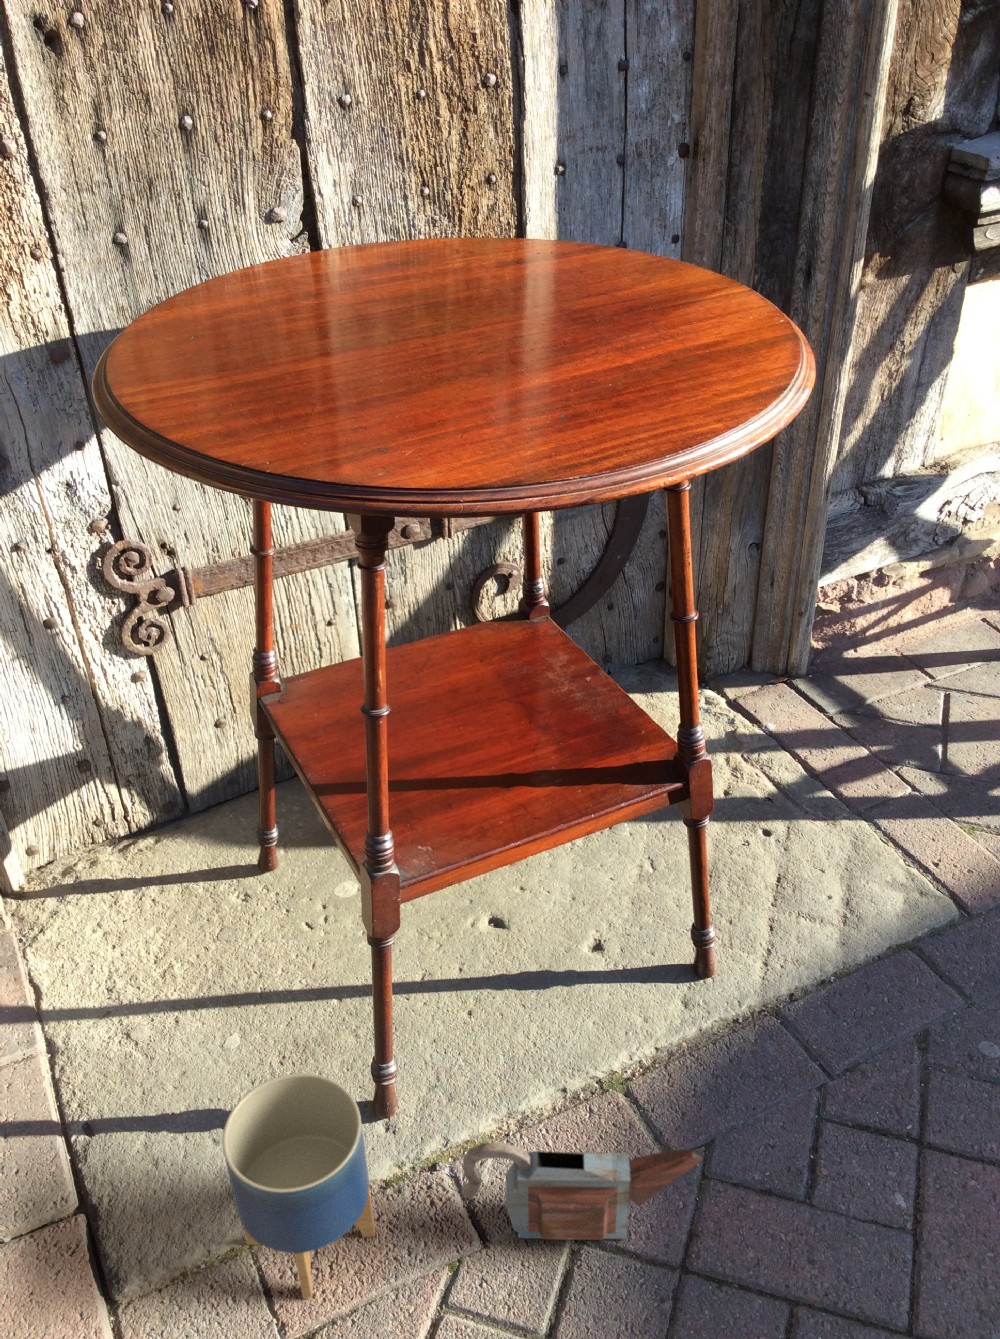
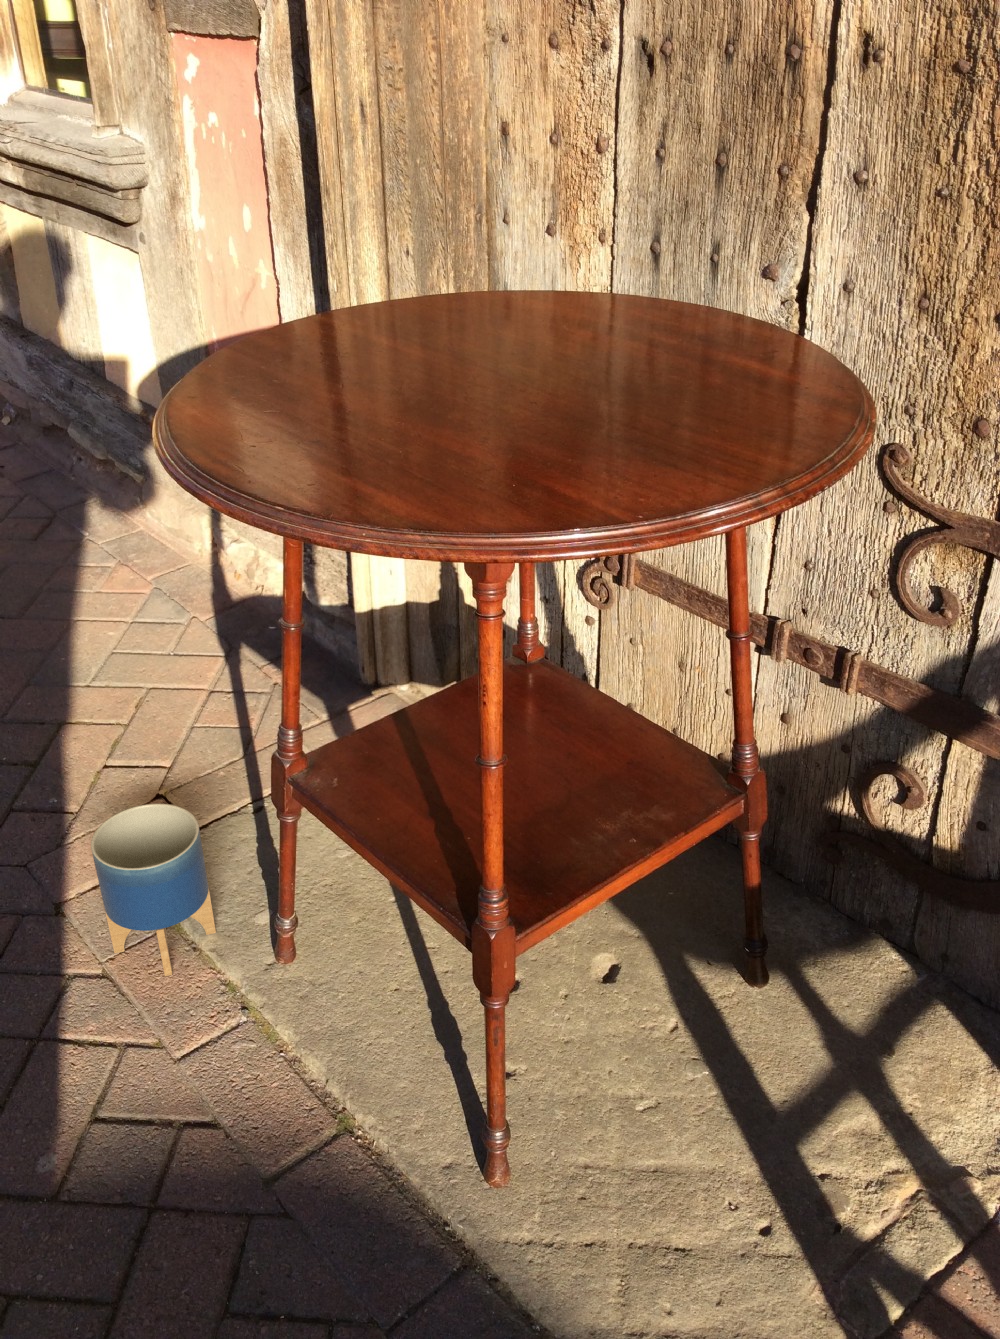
watering can: present [462,1143,703,1240] -> none [137,961,201,1148]

